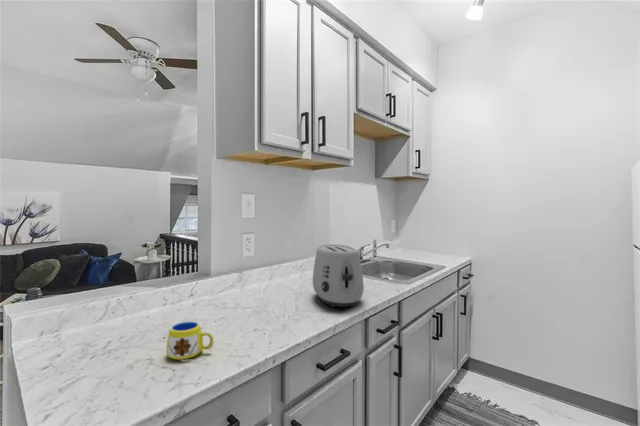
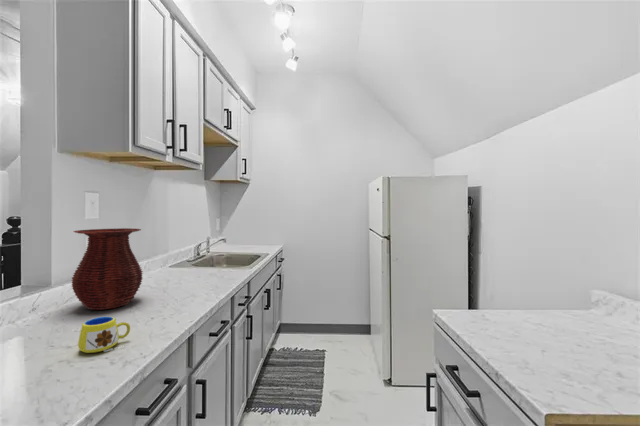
vase: none [212,229,272,309] -> present [72,228,142,310]
toaster: present [313,244,364,307] -> none [179,239,232,291]

